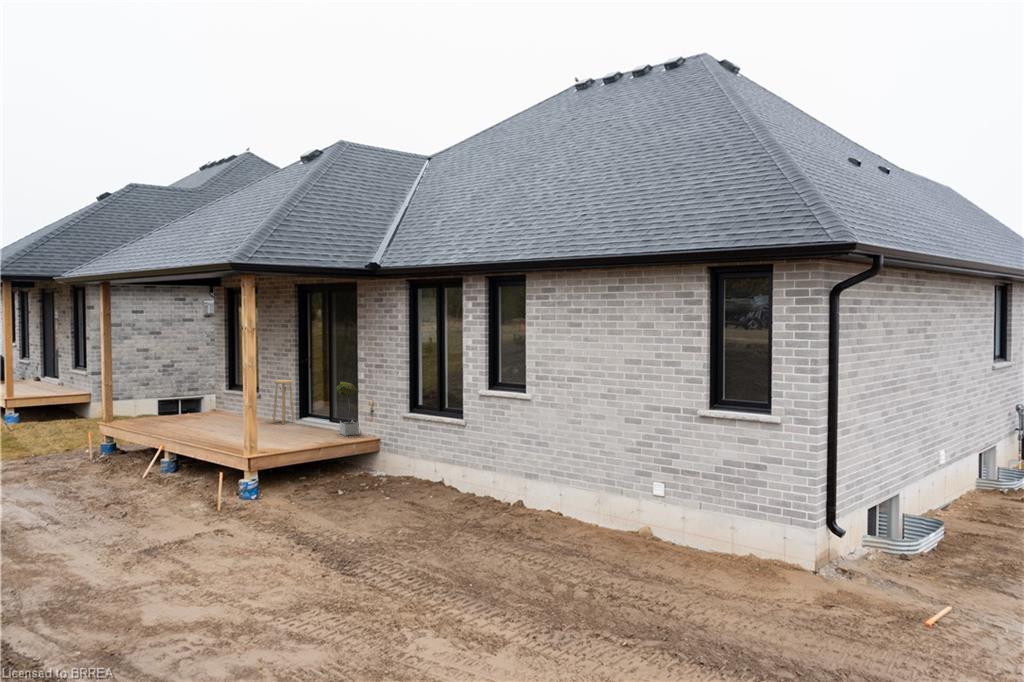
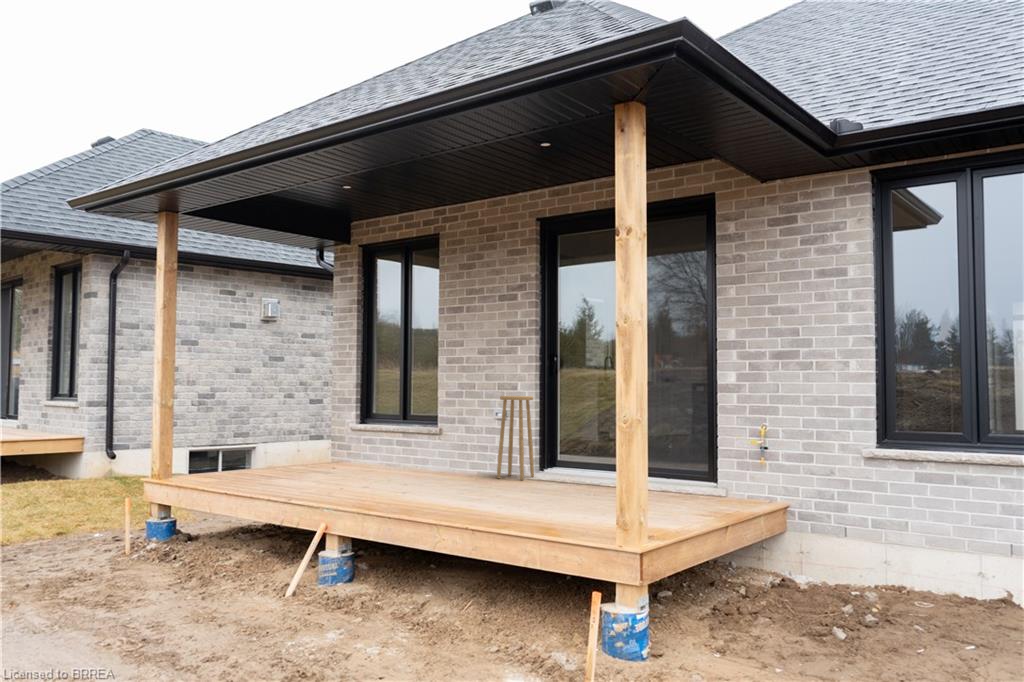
potted tree: present [337,382,359,436] -> none [683,387,733,499]

